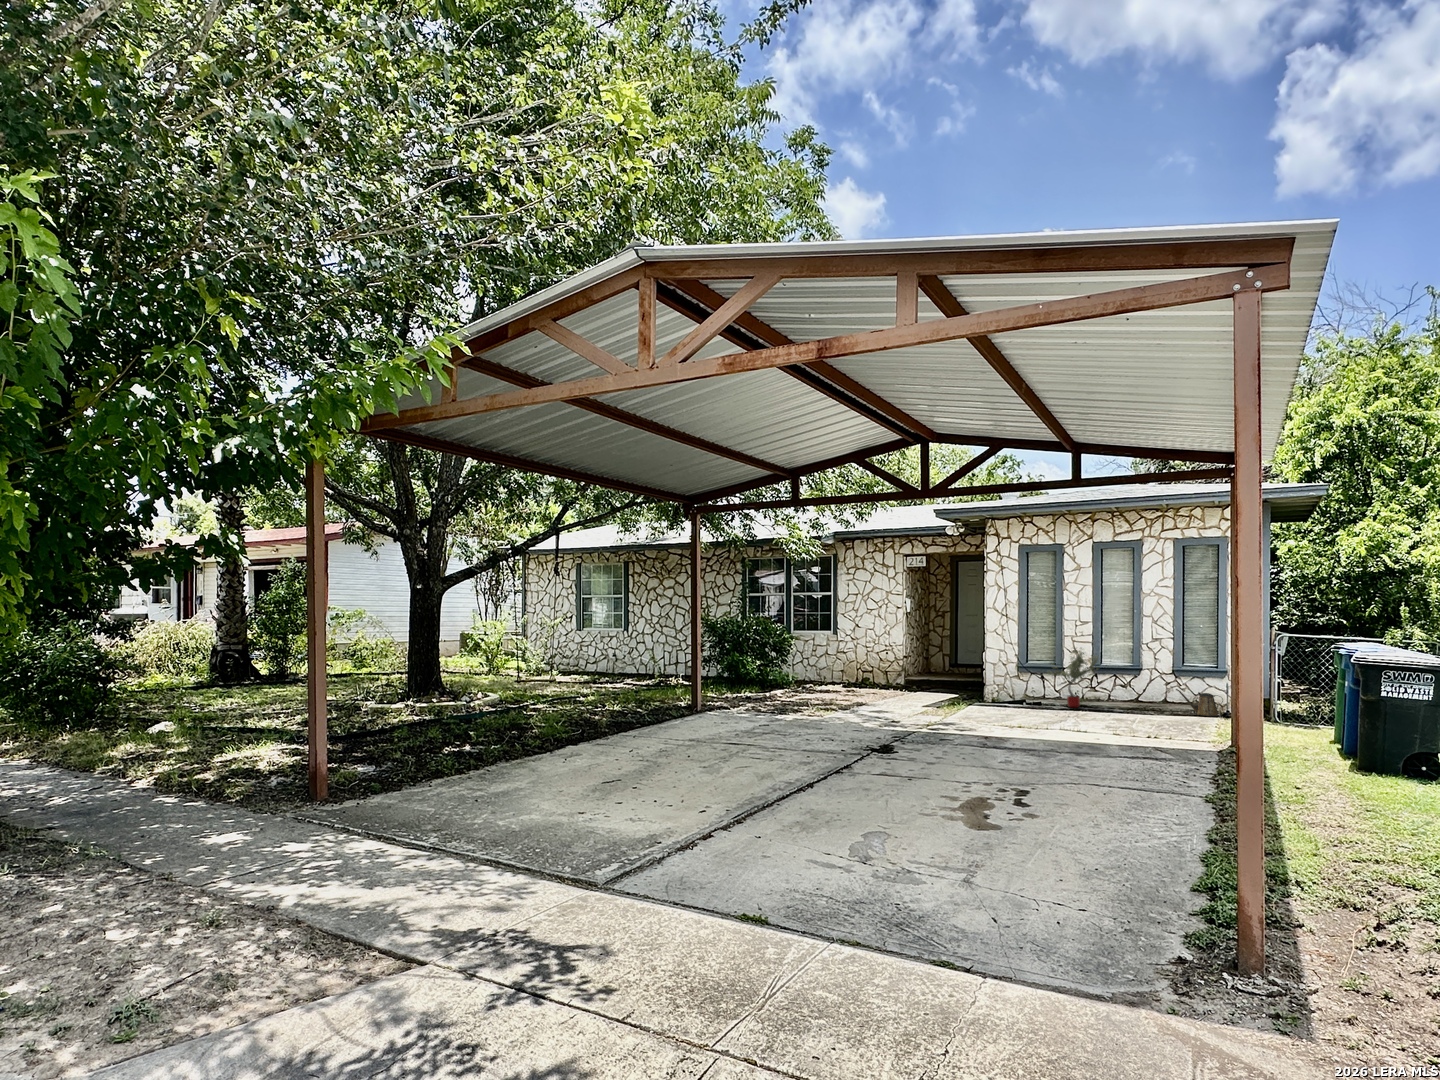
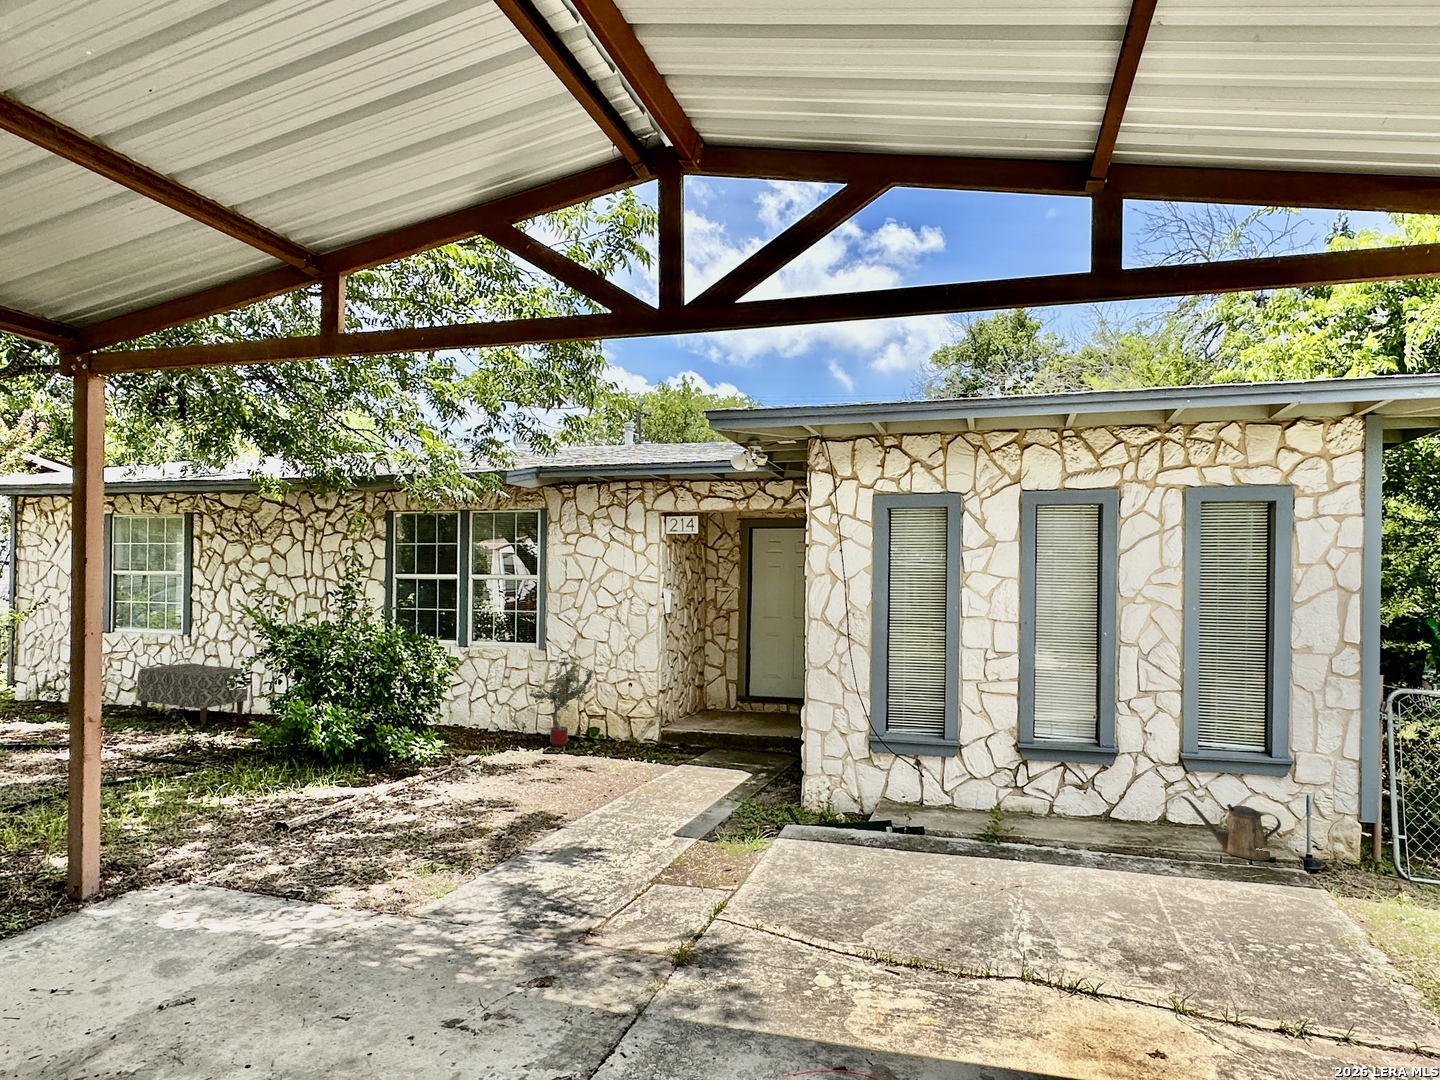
bench: none [610,647,666,676] -> present [137,664,248,723]
potted tree: present [1047,648,1098,708] -> present [529,657,593,746]

